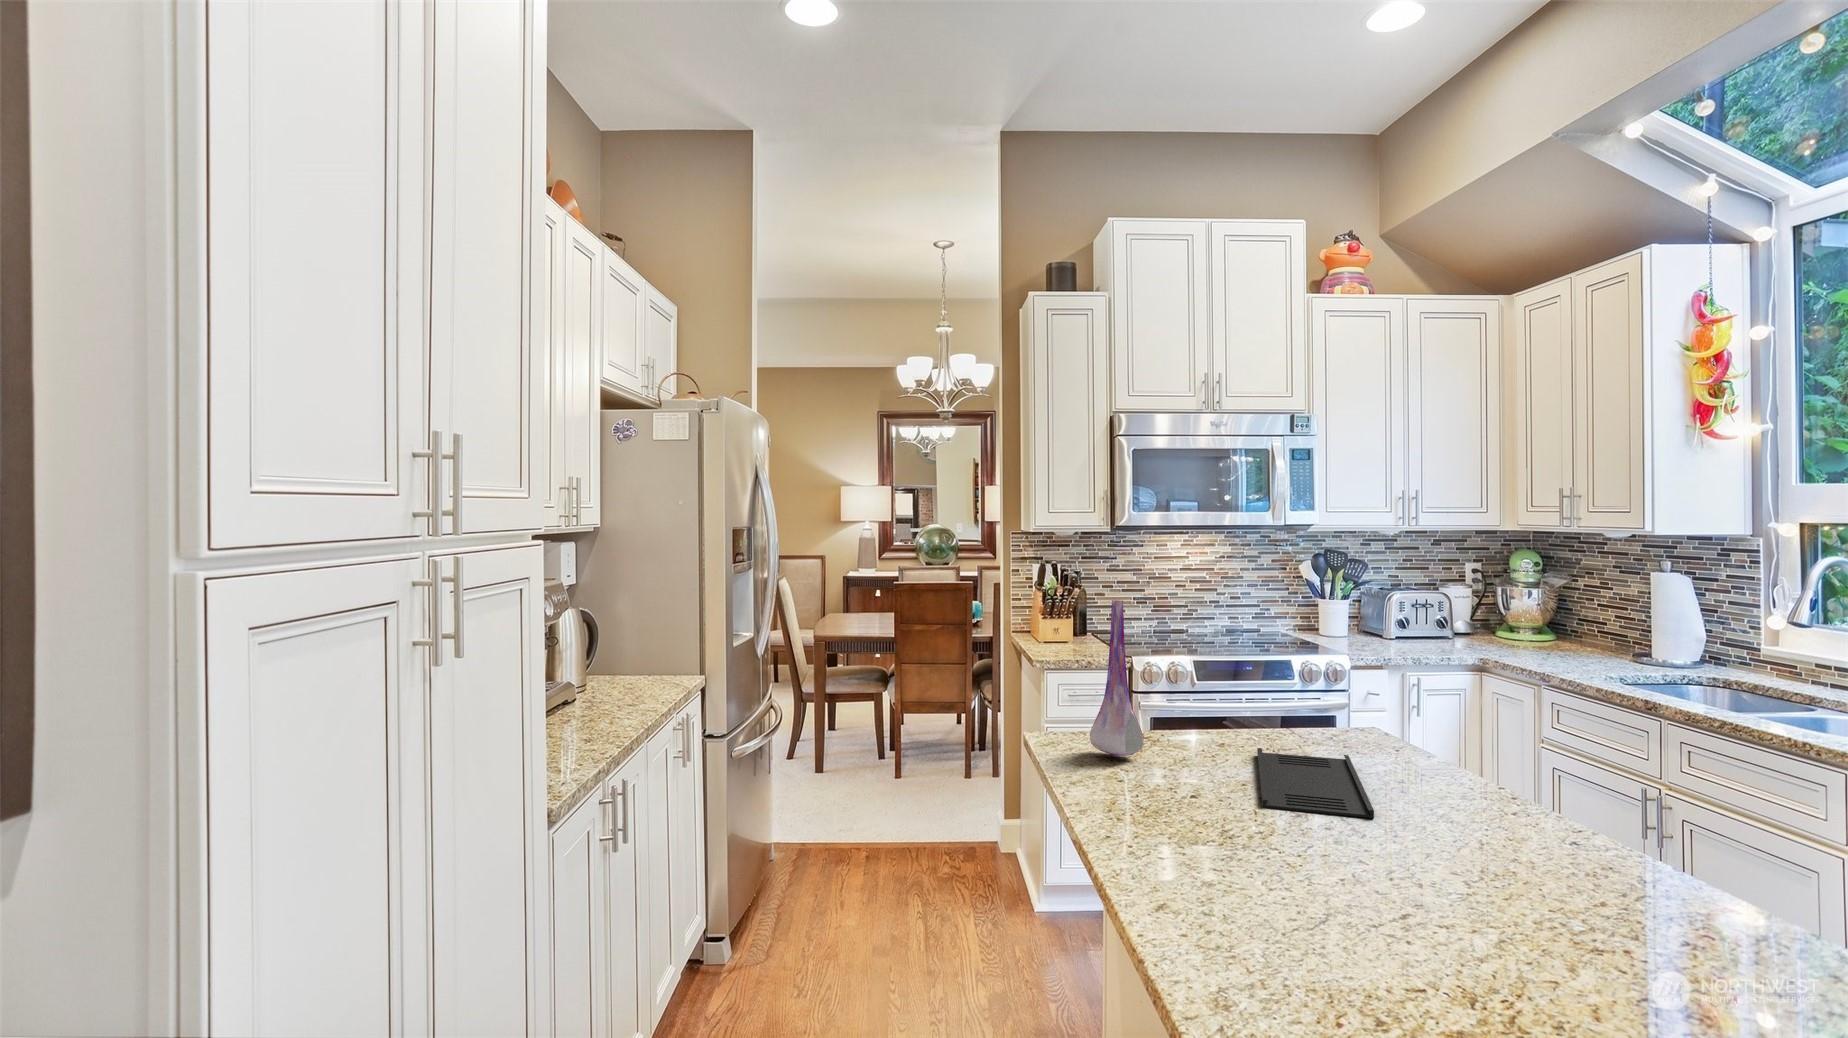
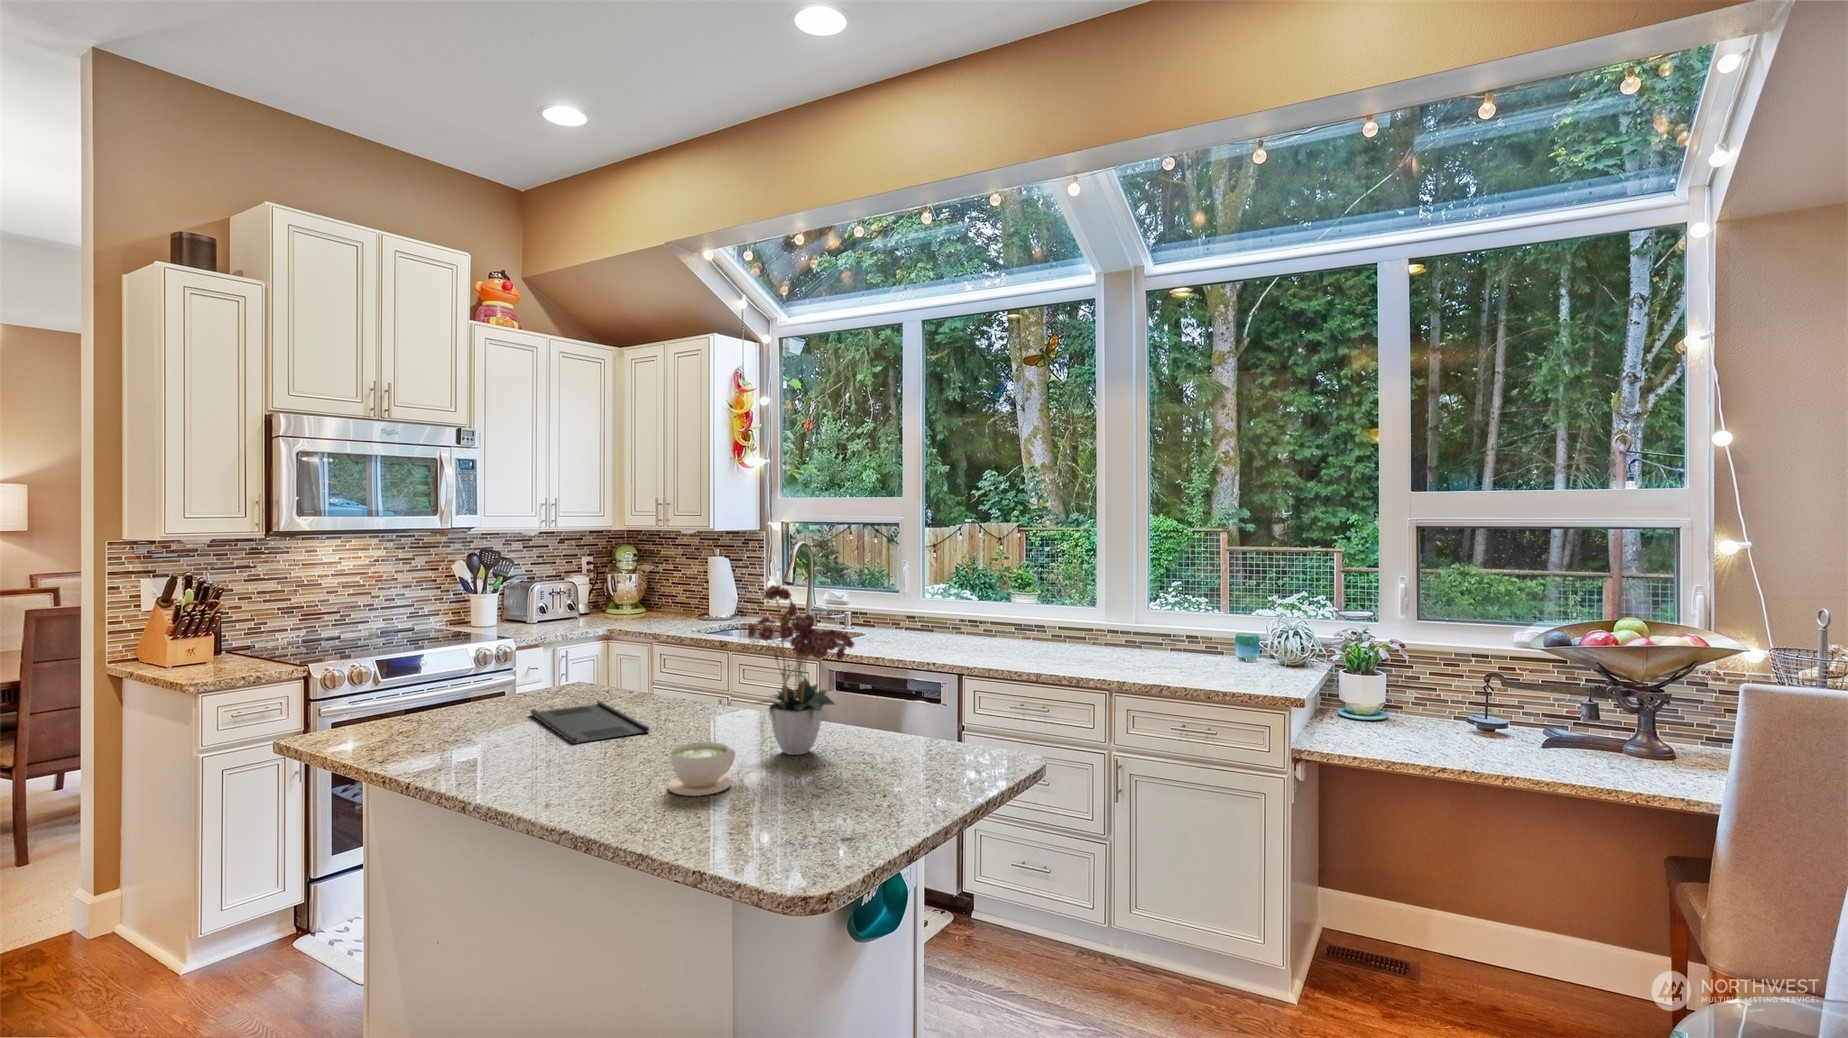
vase: present [1090,600,1144,756] -> none [382,595,443,740]
flower arrangement: none [1478,614,1746,939] -> present [747,585,854,755]
coffee cup: none [1305,857,1425,953] -> present [668,742,735,796]

